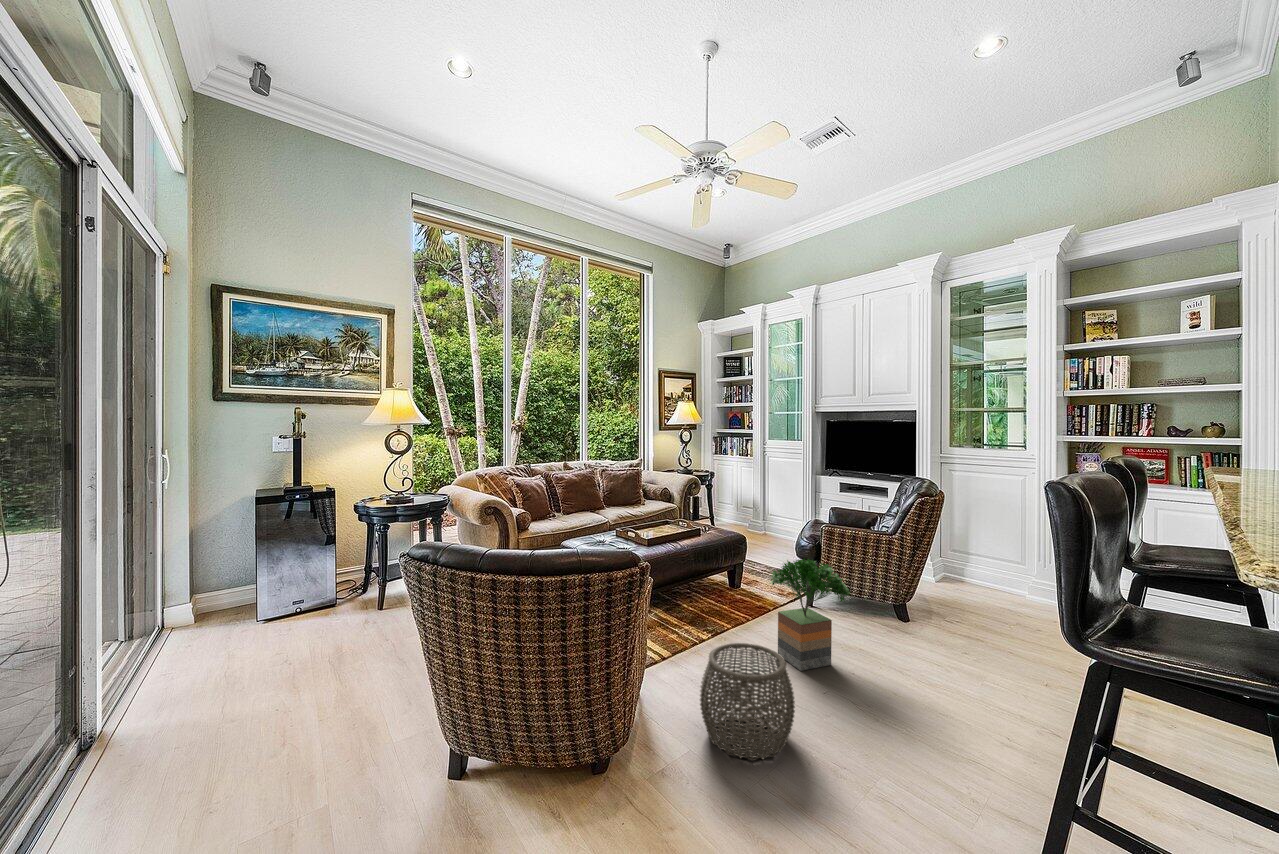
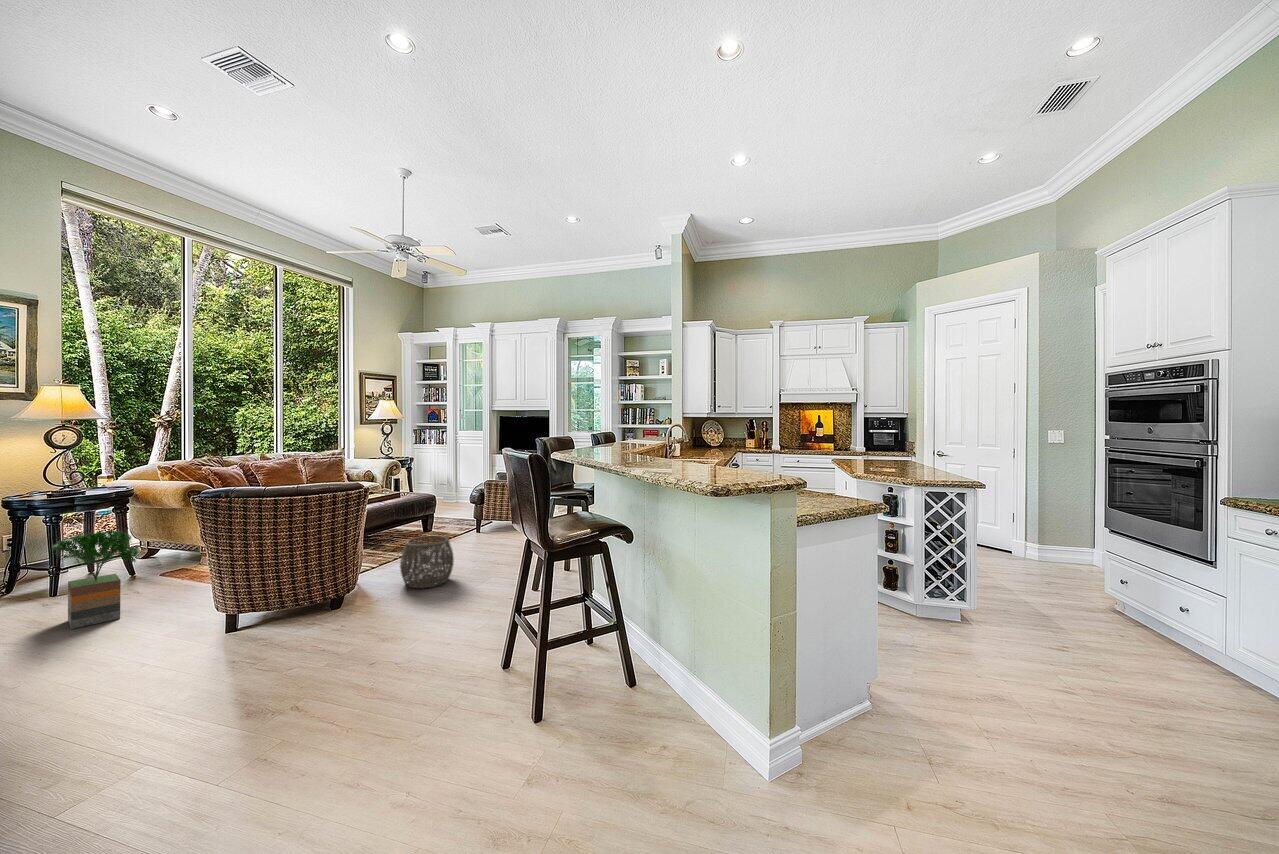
potted tree: present [770,558,850,671] -> present [52,530,140,629]

